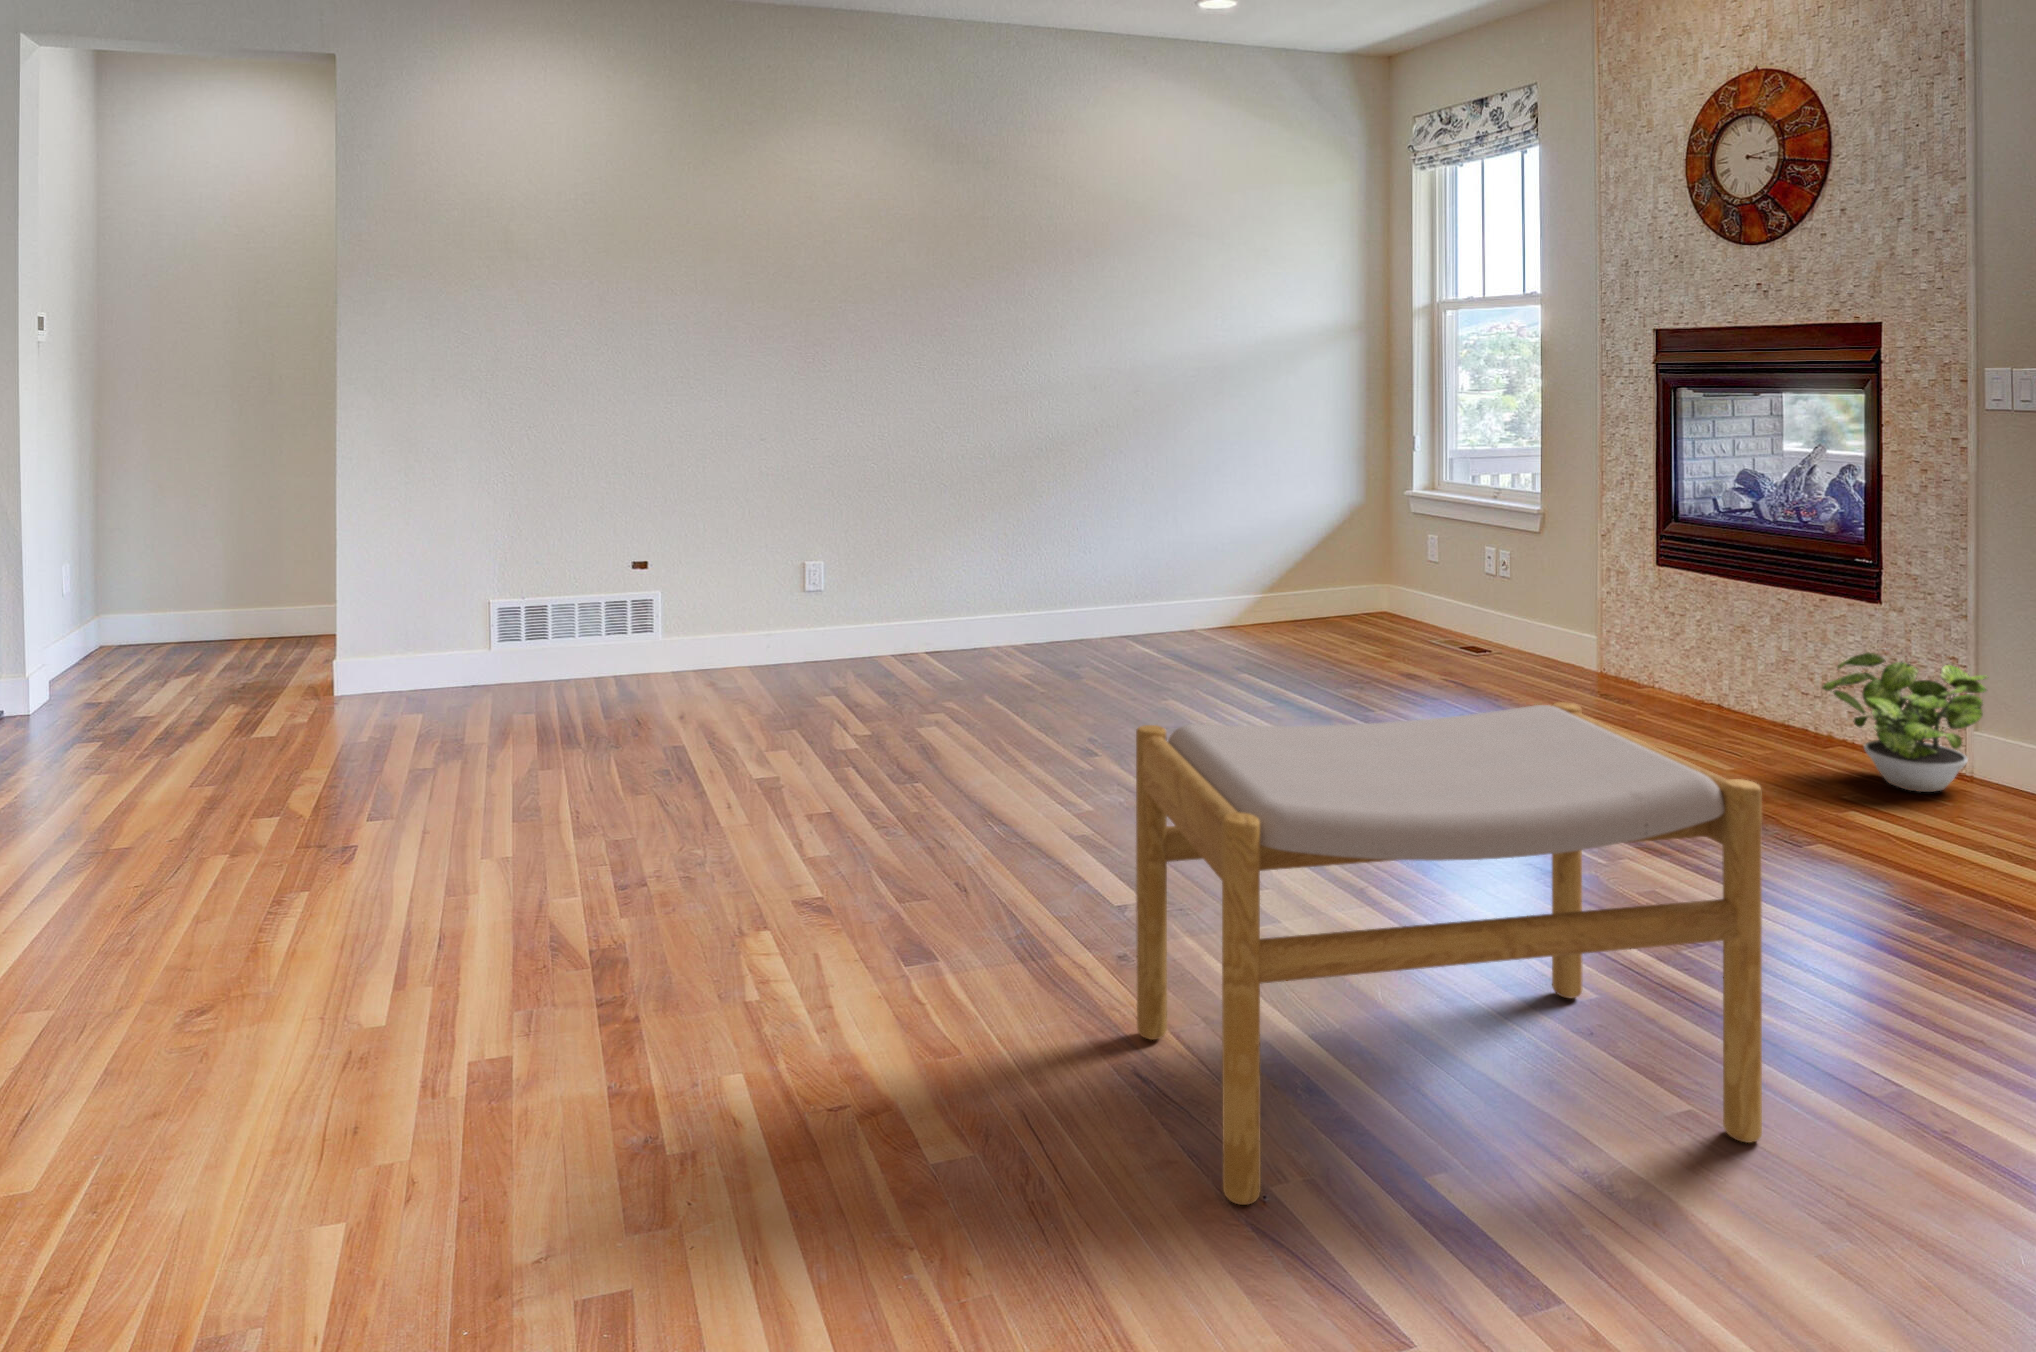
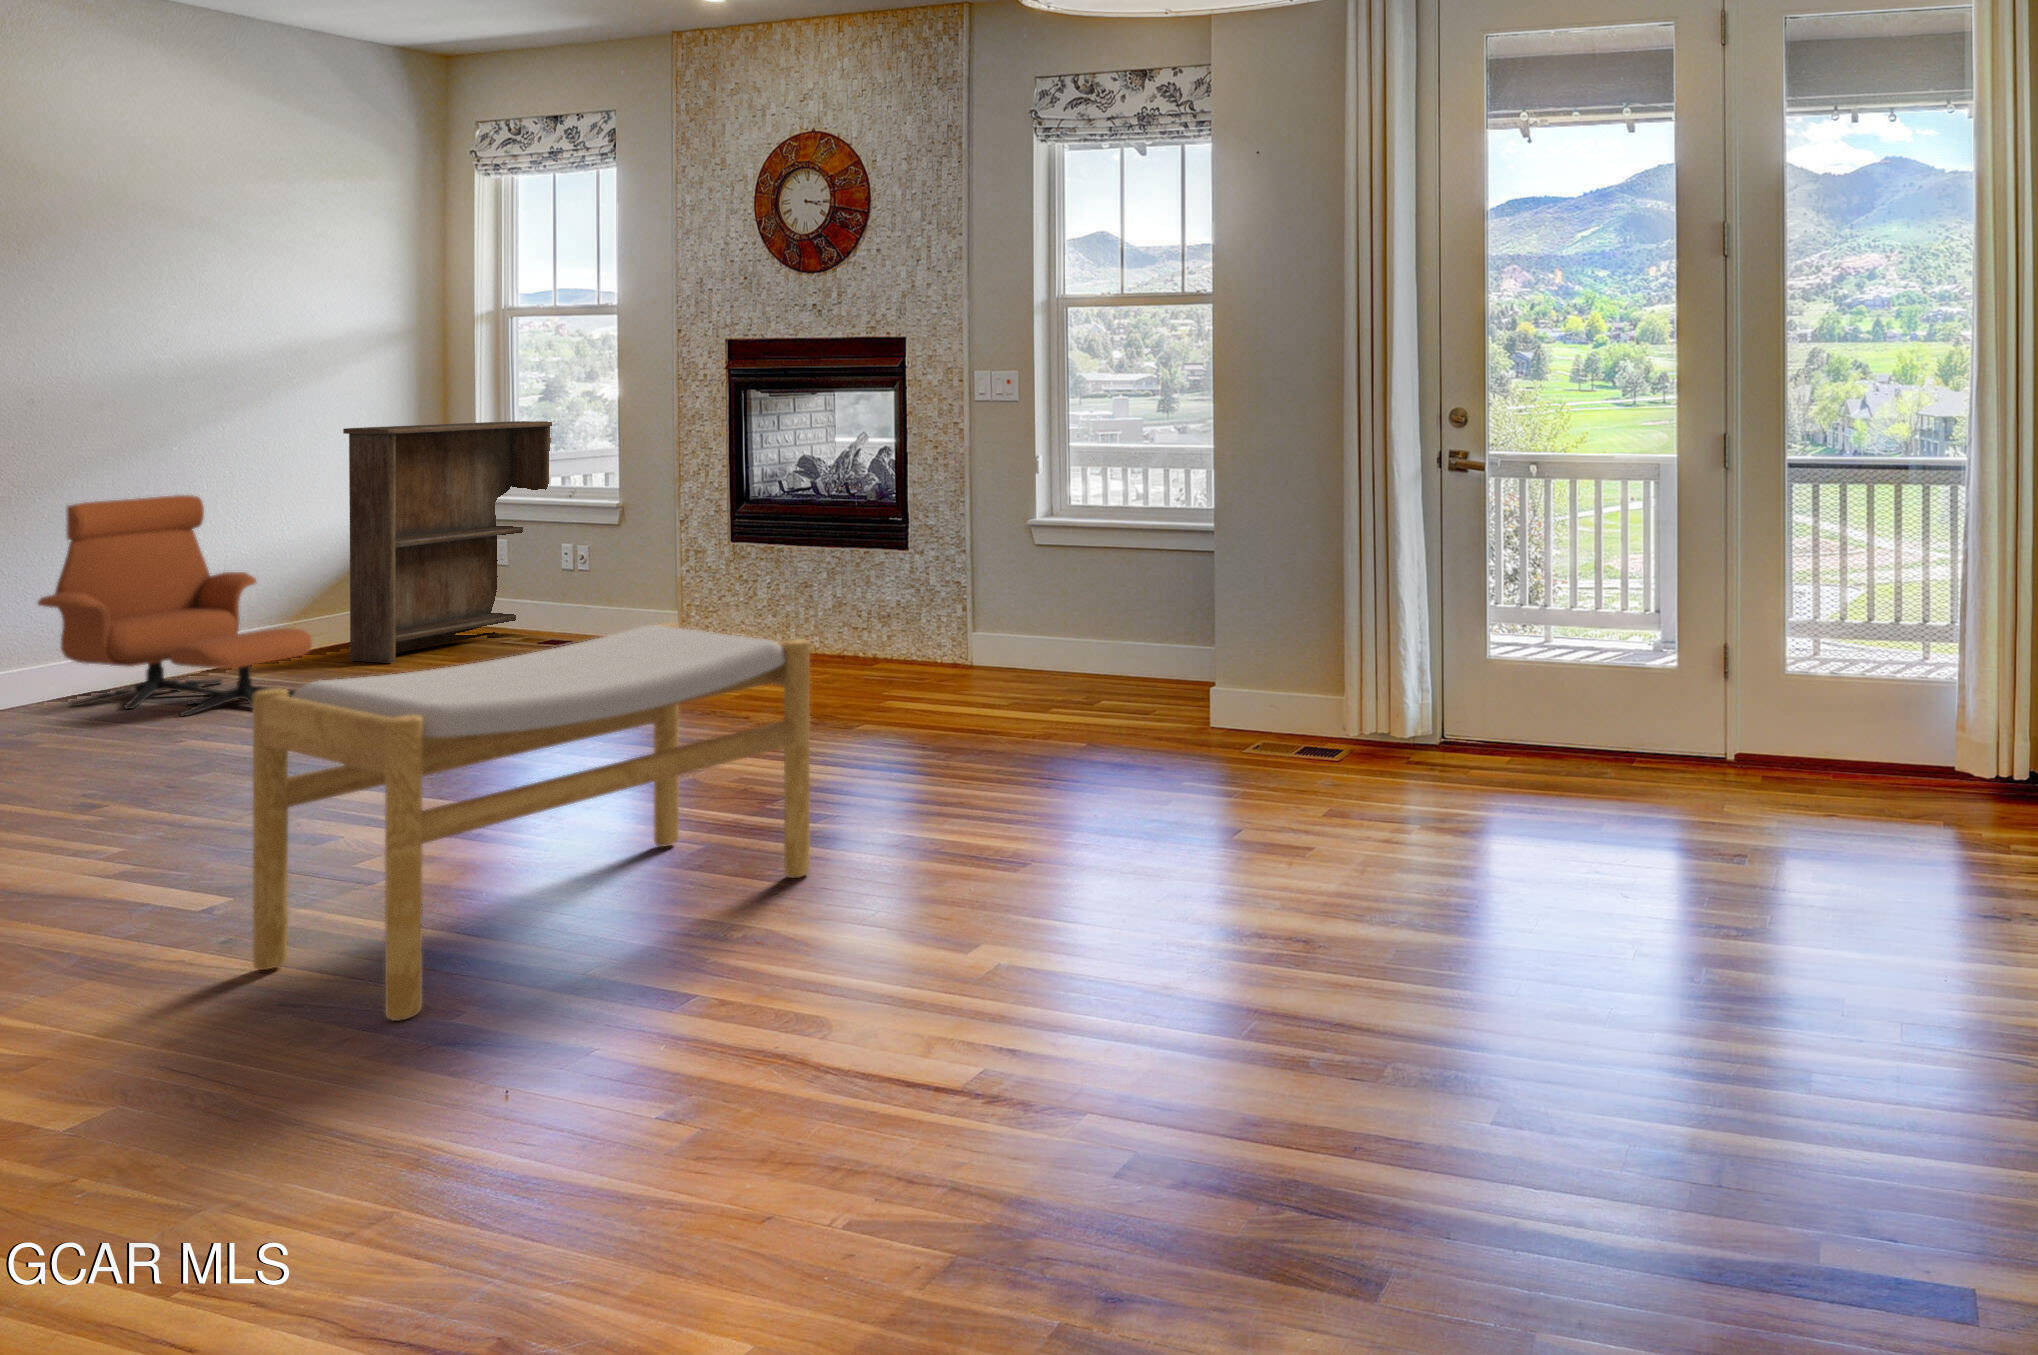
bookshelf: none [1311,413,1485,640] -> present [343,421,552,663]
lounge chair: none [1106,469,1283,674] -> present [38,495,312,717]
potted plant: present [1822,653,1987,792] -> none [863,583,977,681]

